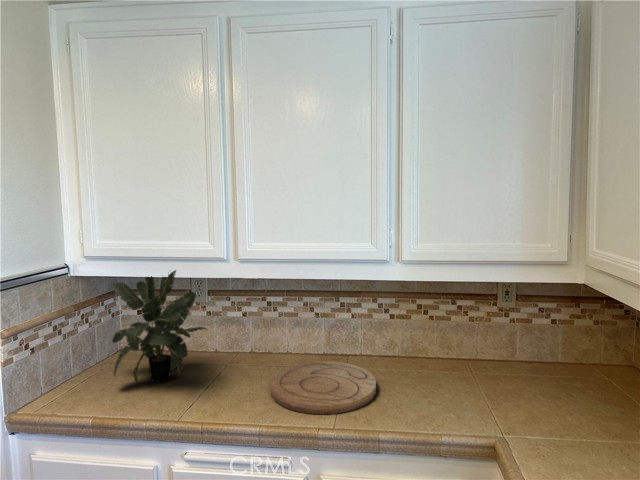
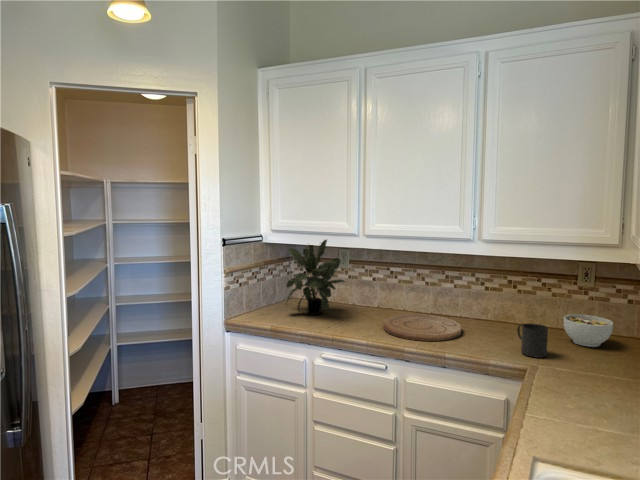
bowl: none [493,343,550,386] -> present [564,314,613,347]
mug: none [456,372,498,420] -> present [517,323,548,358]

